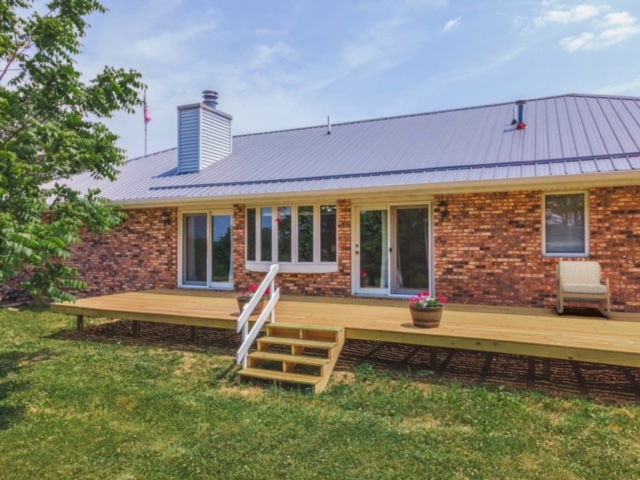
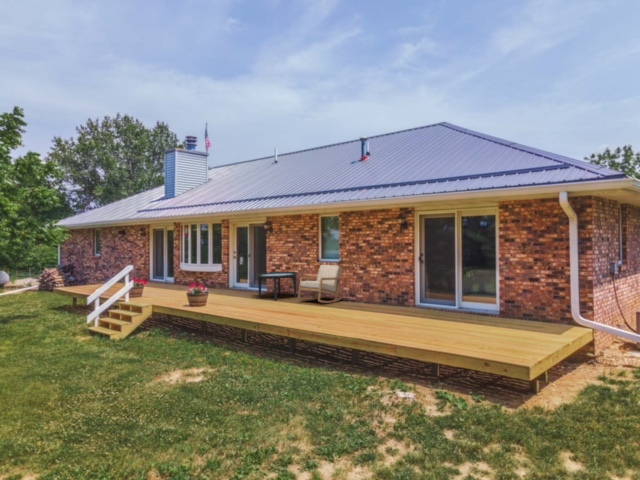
round table: none [459,271,524,314] -> present [256,272,297,300]

